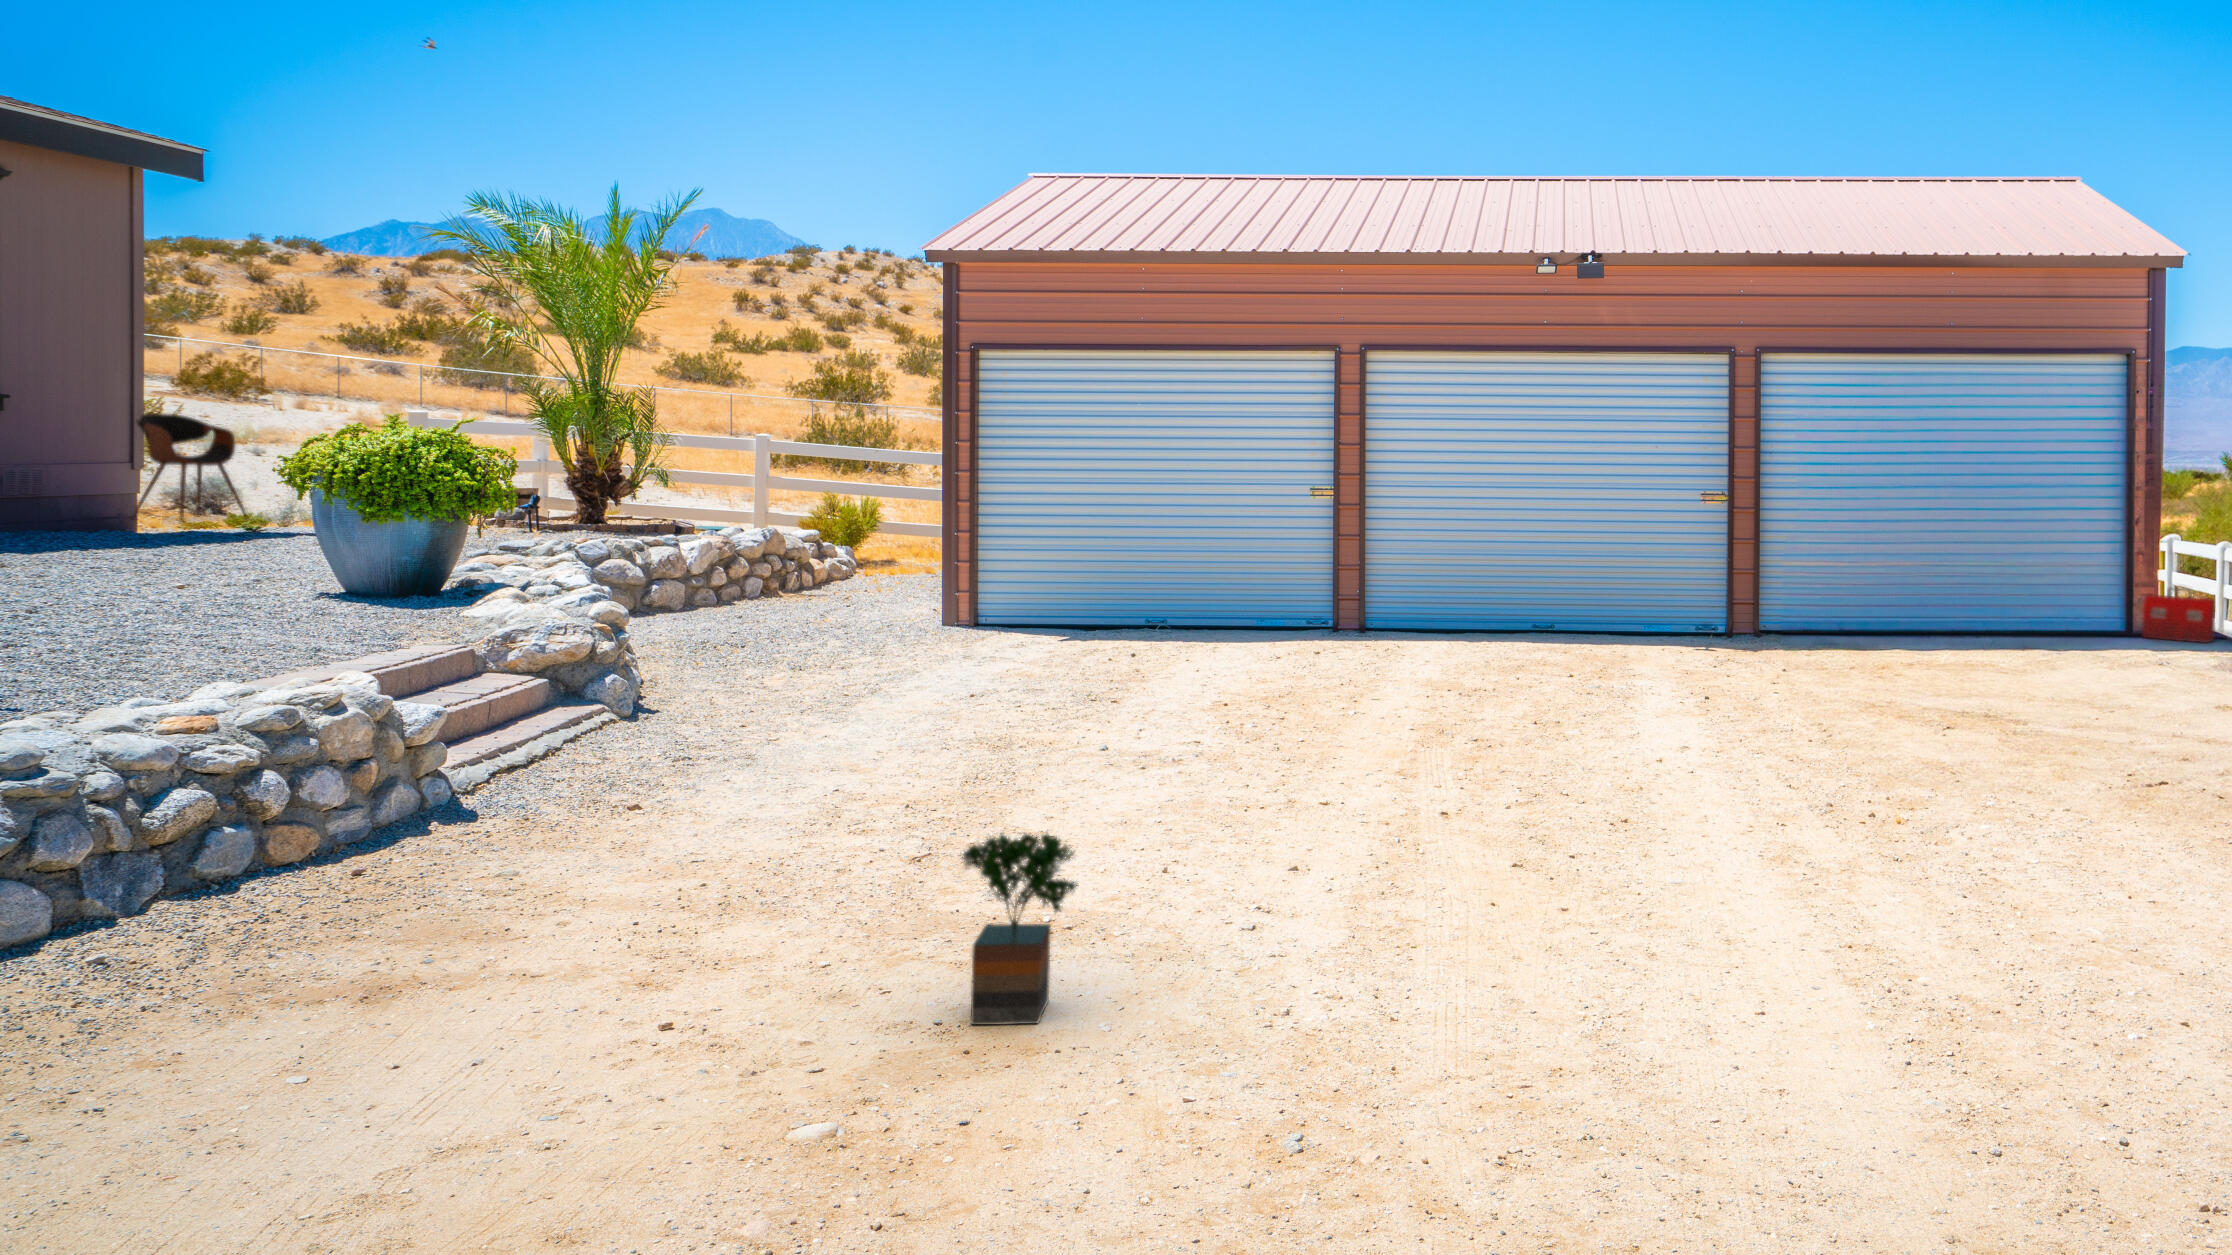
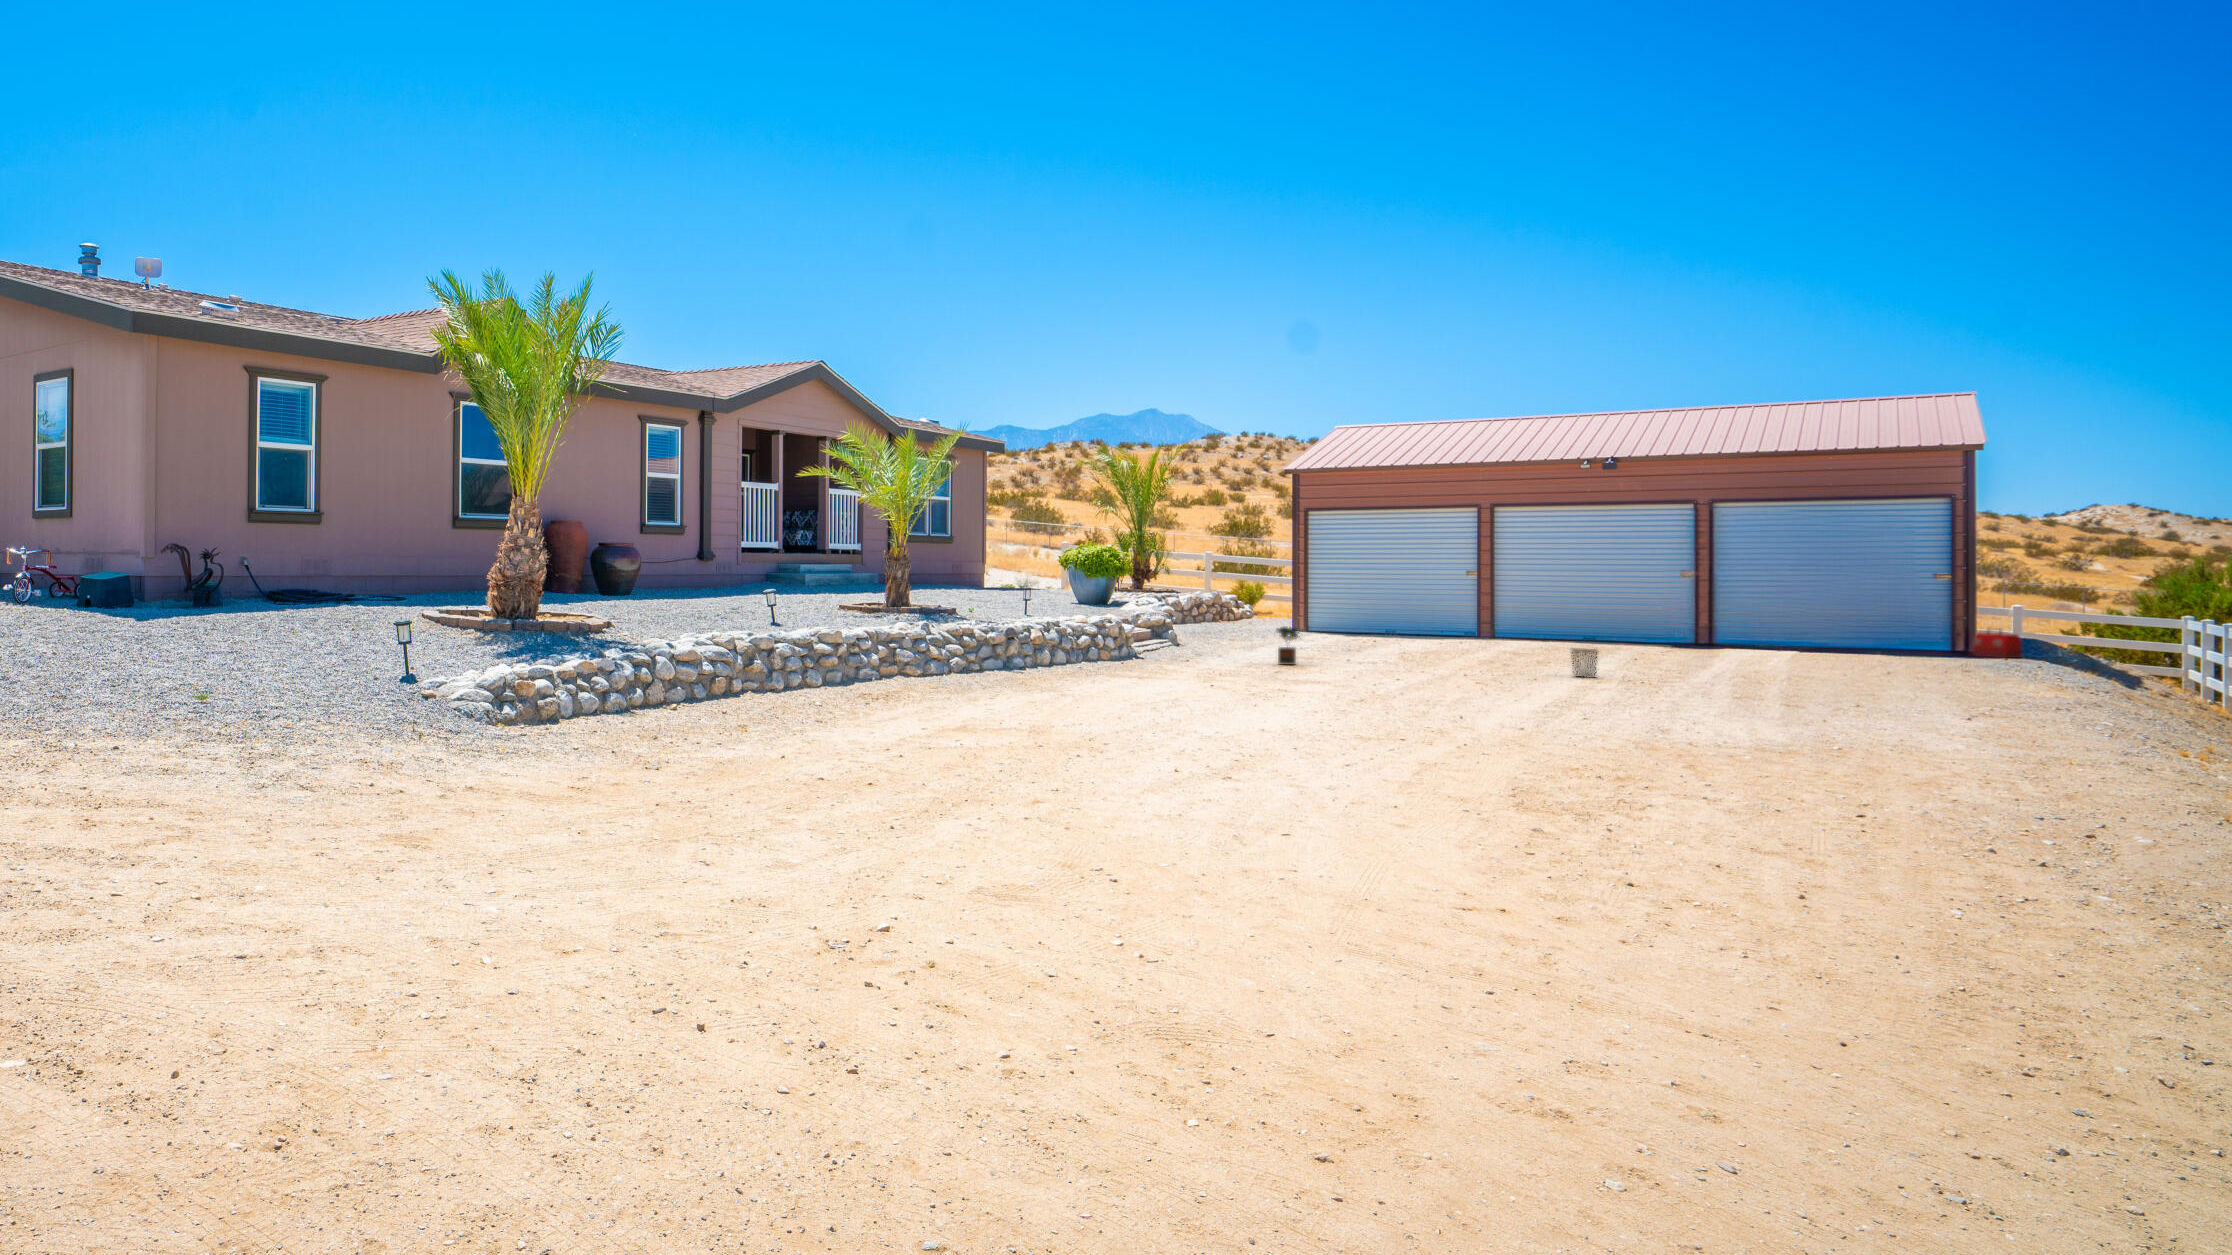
chair: present [131,413,248,521] -> none [981,545,1017,586]
waste bin: none [2073,852,2177,981] -> present [1571,649,1597,678]

